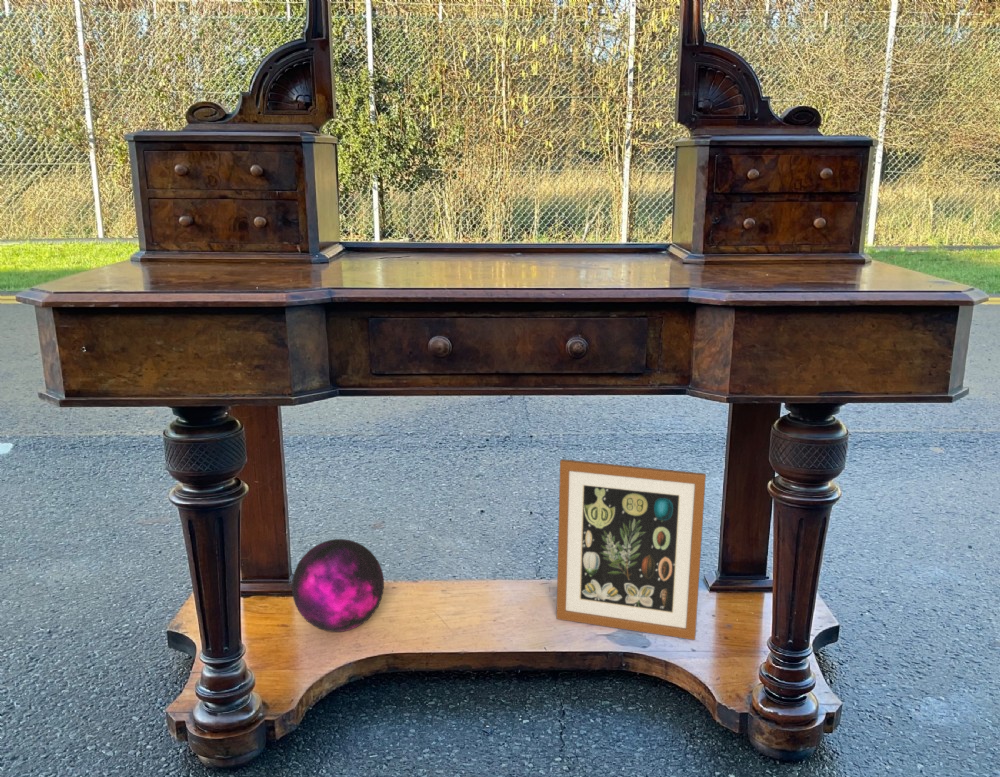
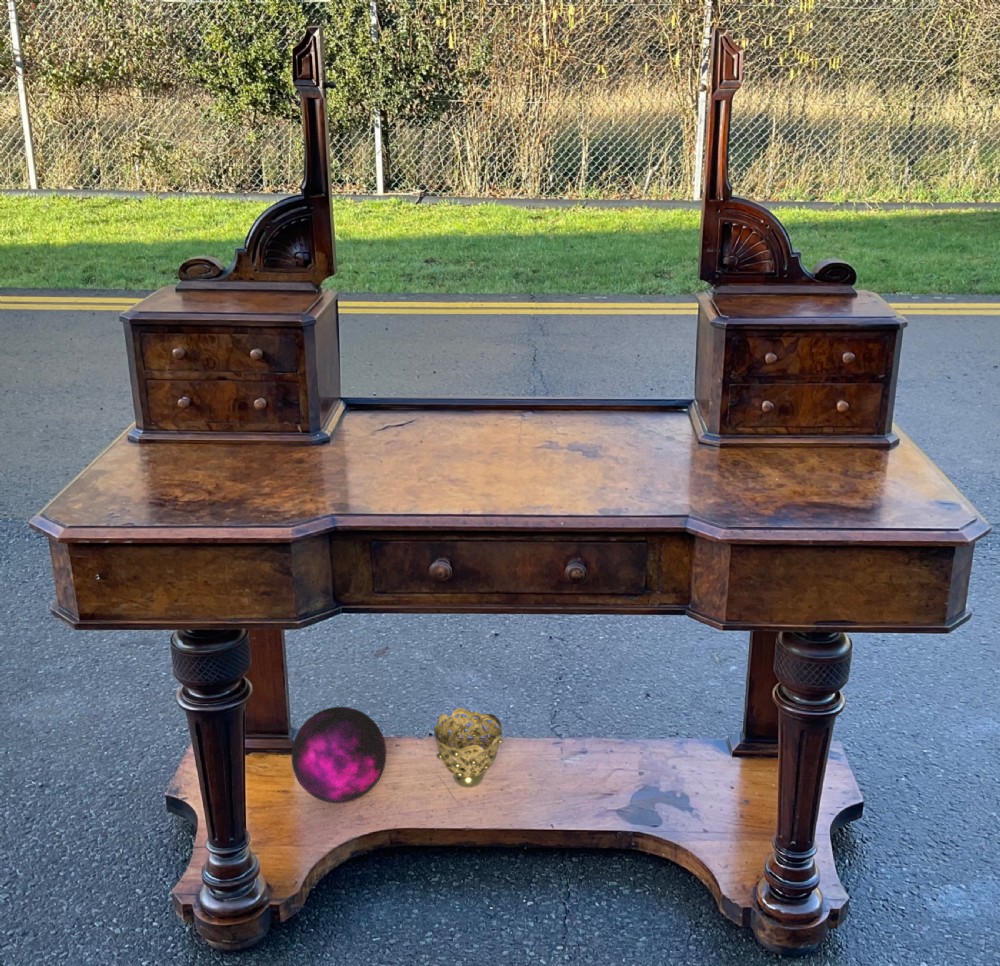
picture frame: present [557,459,706,640] -> none [567,632,723,819]
decorative bowl: none [429,545,496,618] -> present [434,708,503,787]

